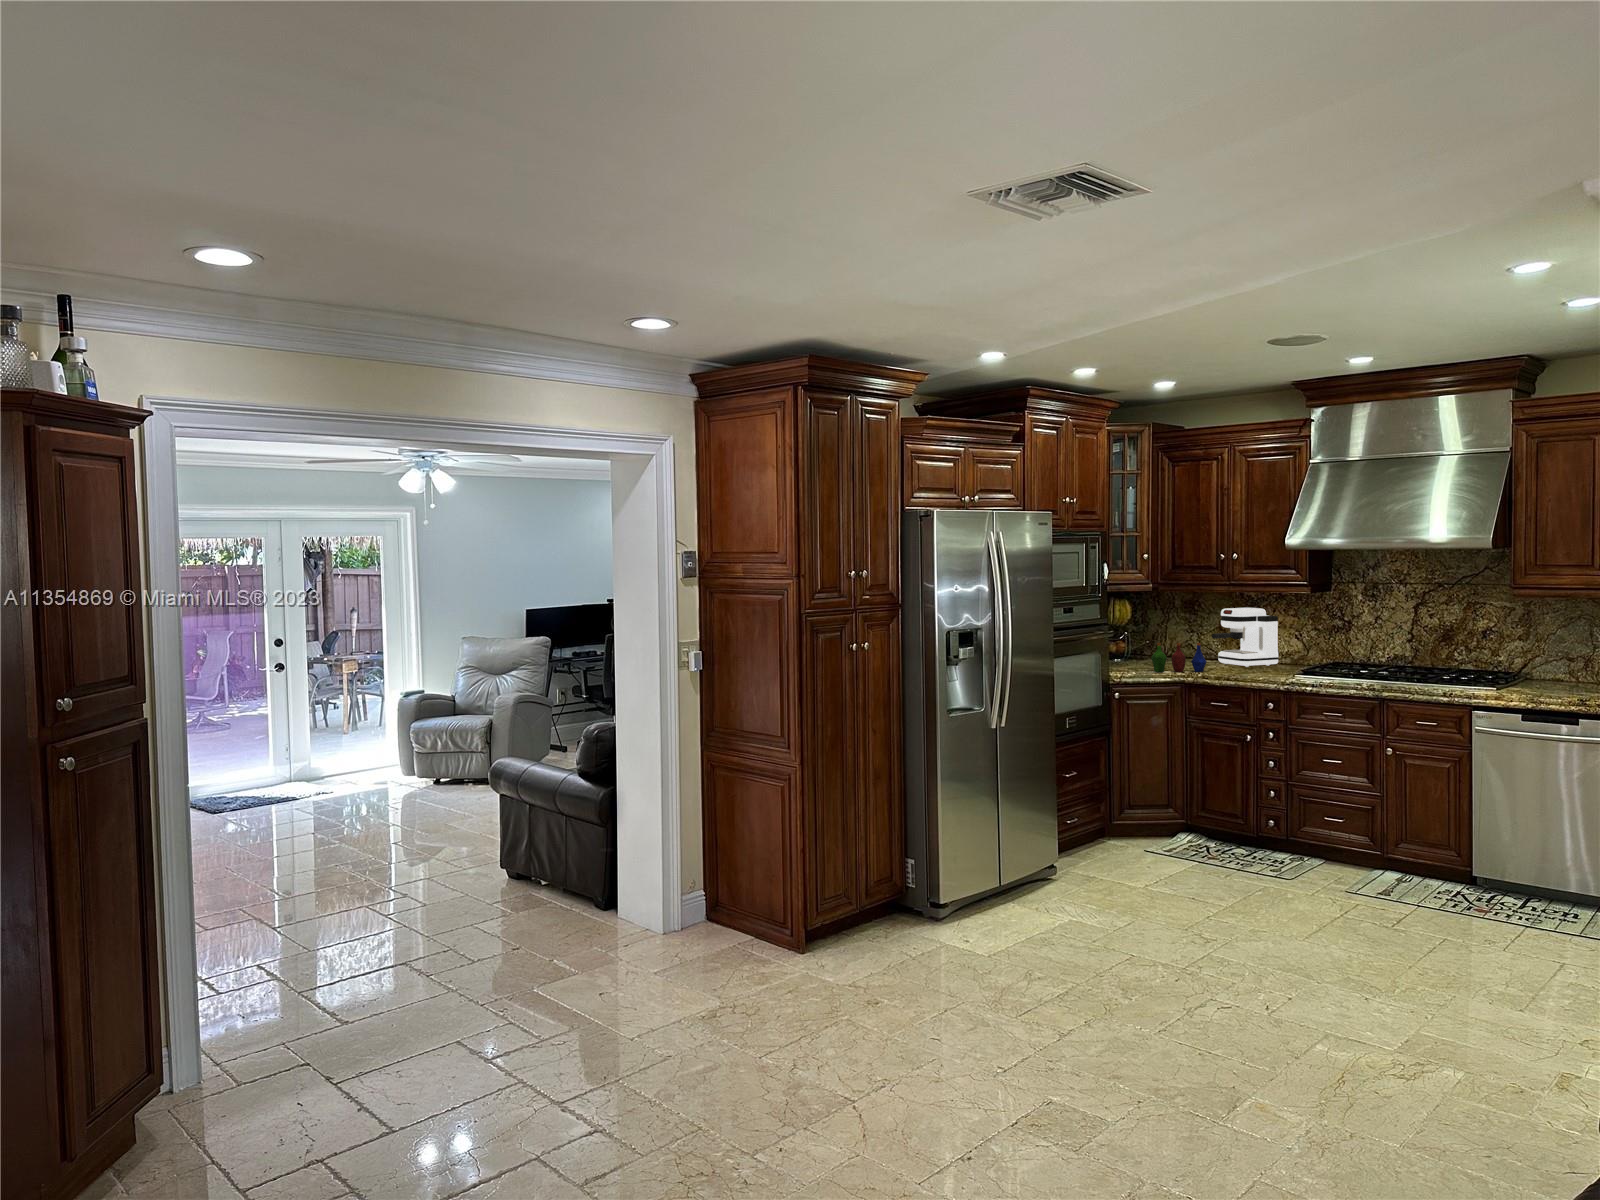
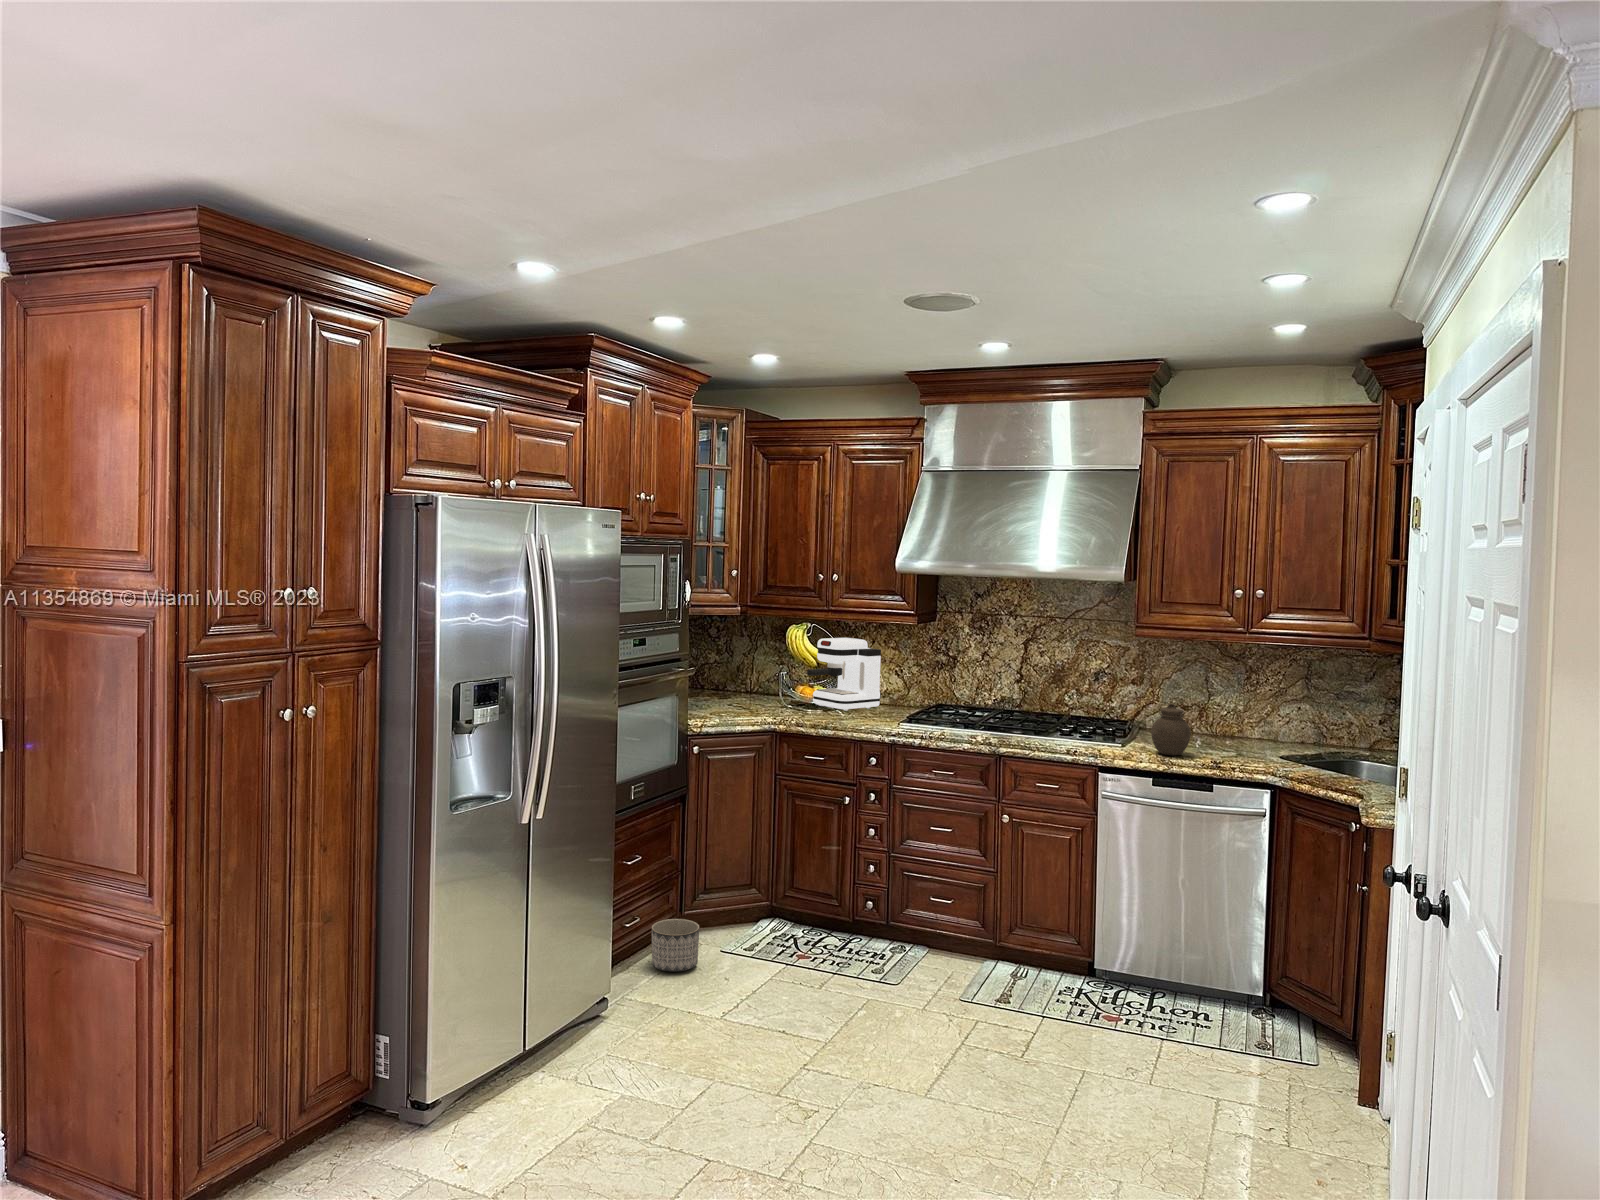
bottle: present [1151,643,1207,672] -> none [737,682,802,718]
jar: none [1524,651,1563,696] -> present [1151,704,1191,755]
planter: none [1087,821,1124,859] -> present [652,919,699,972]

